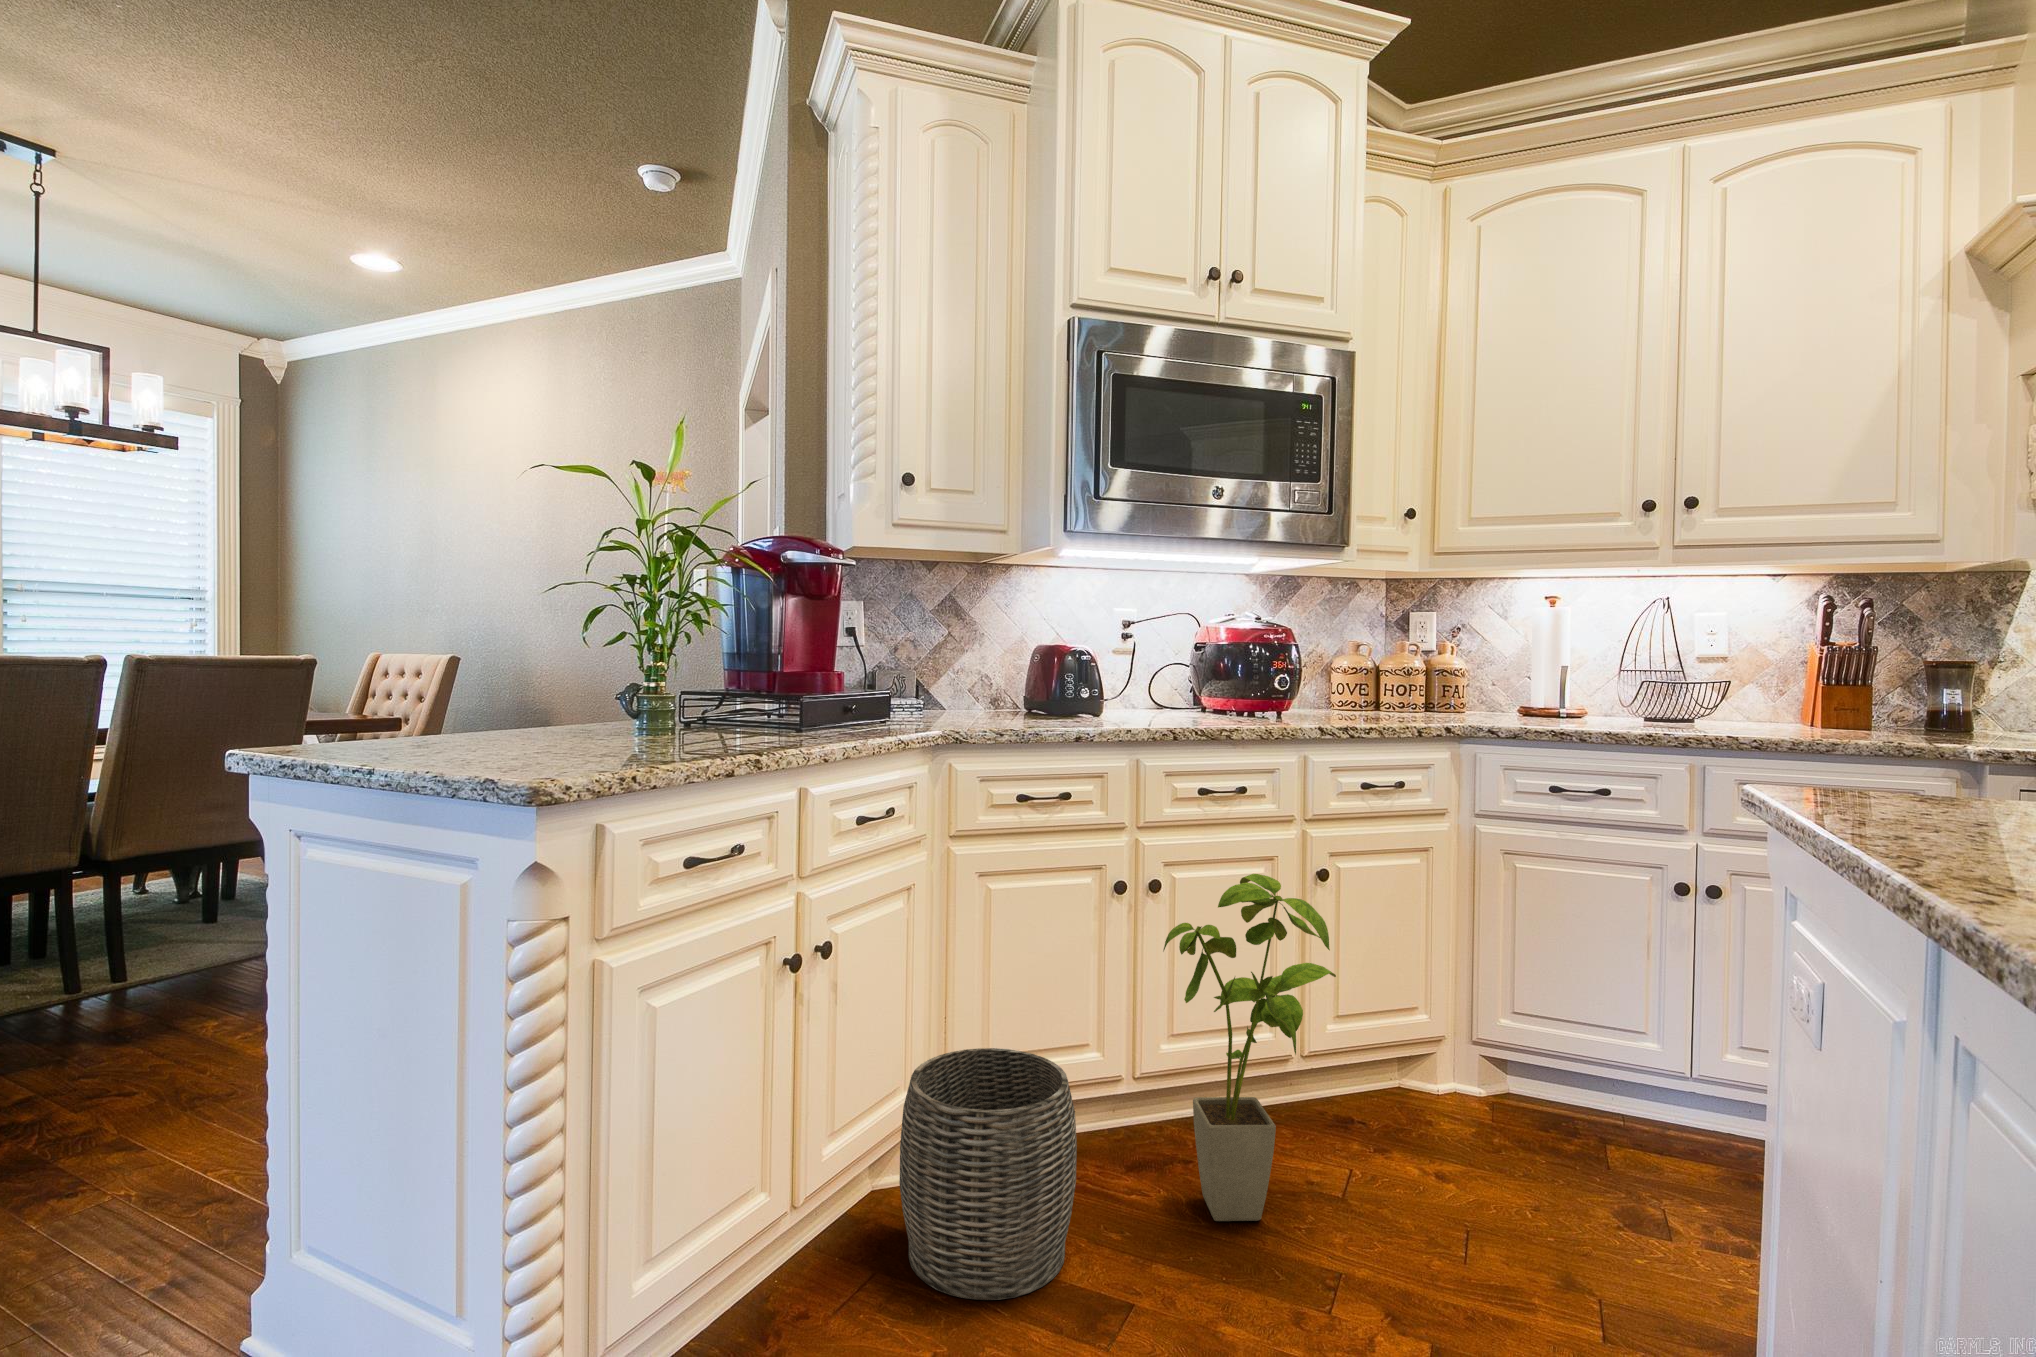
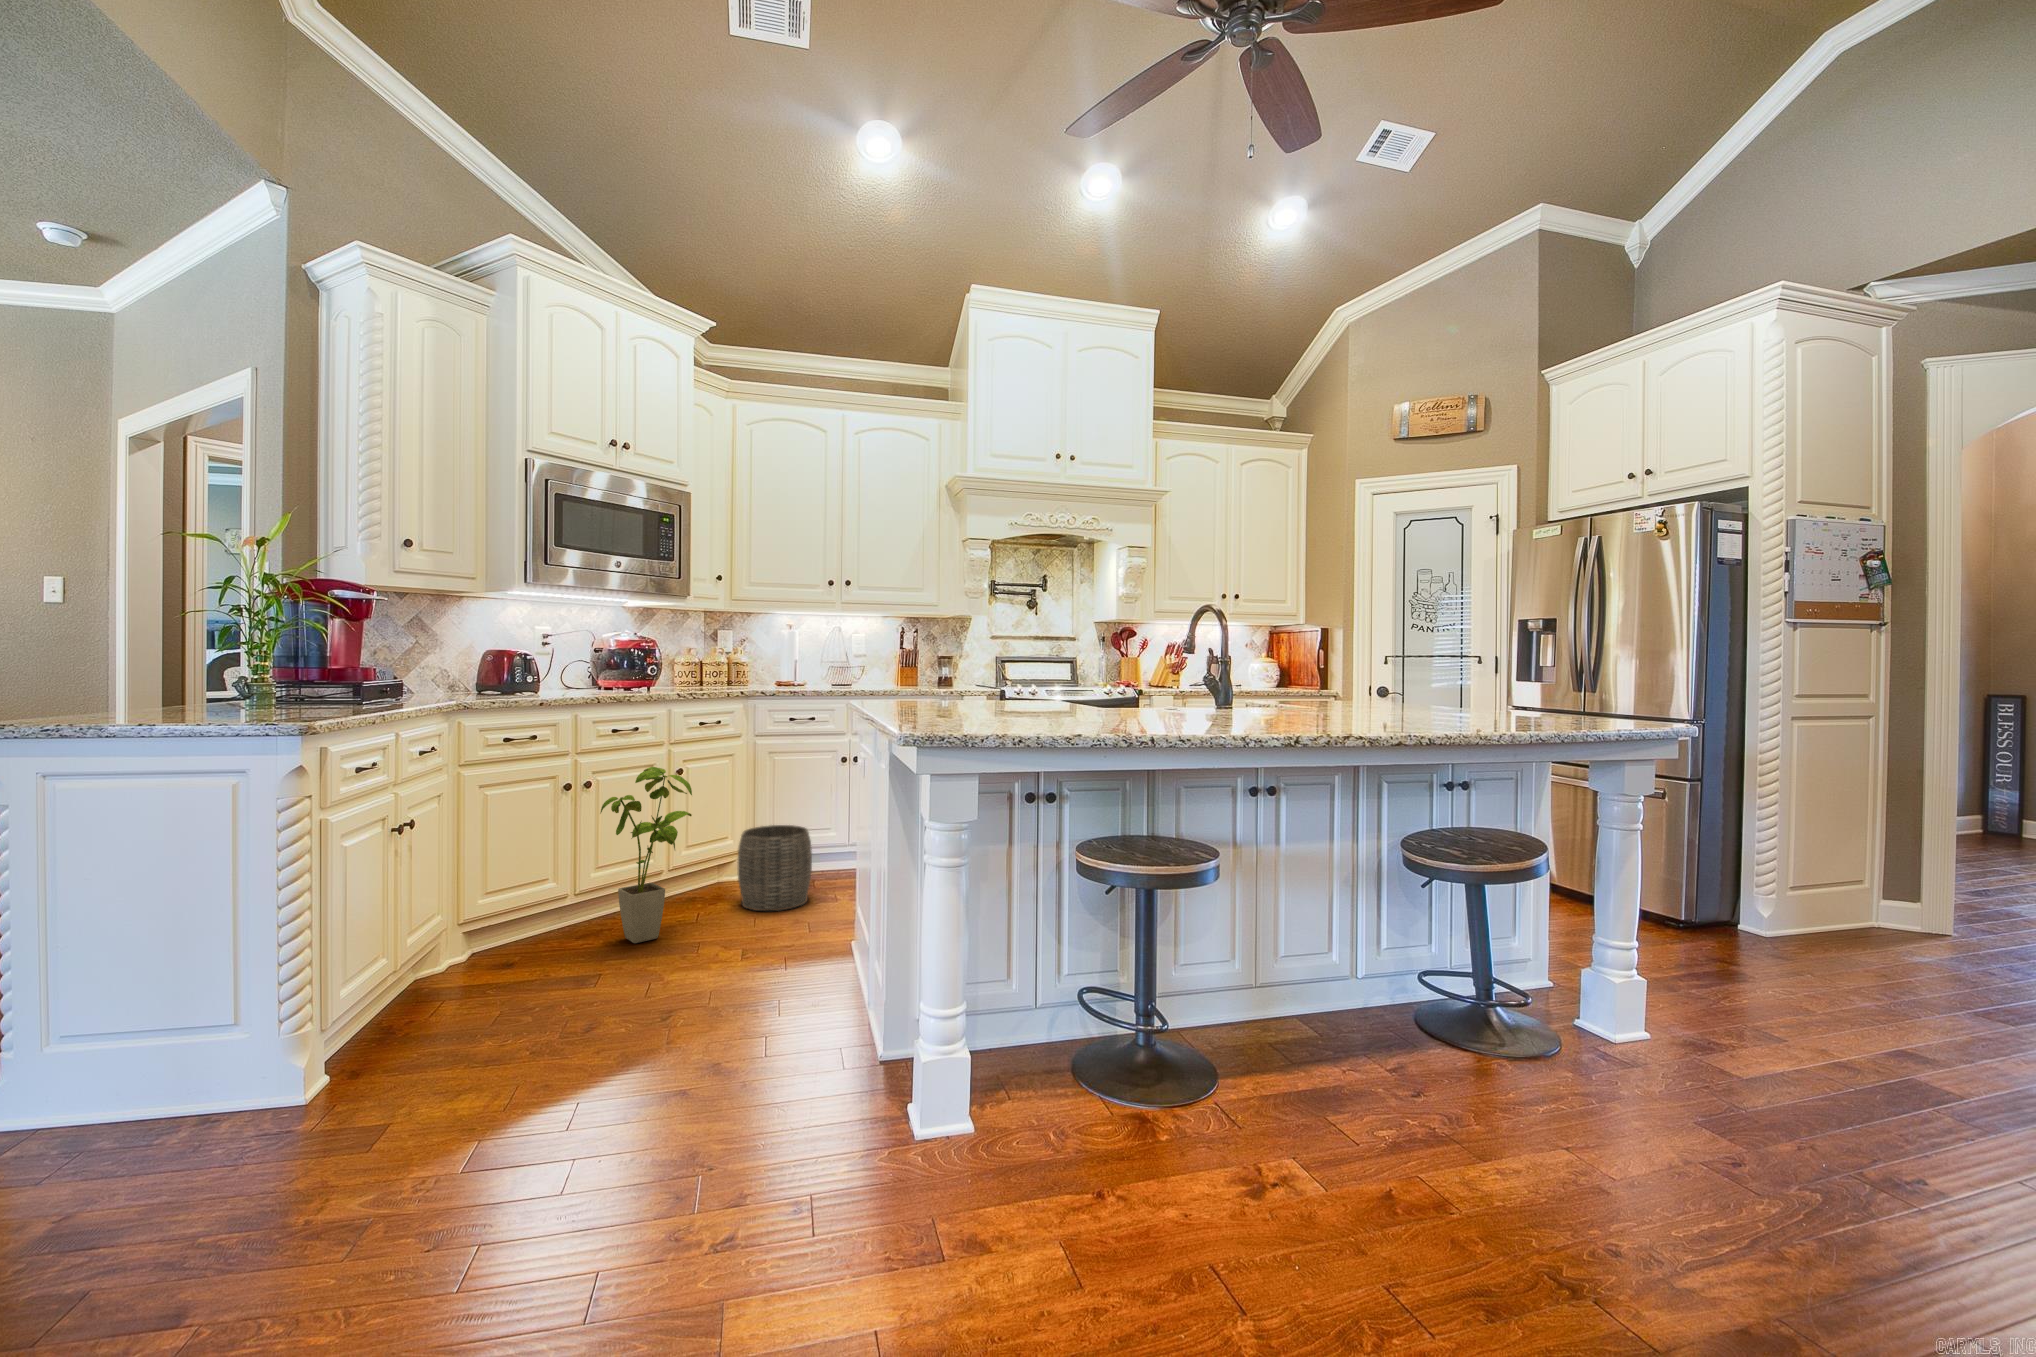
woven basket: present [900,1048,1077,1300] -> present [738,825,812,911]

